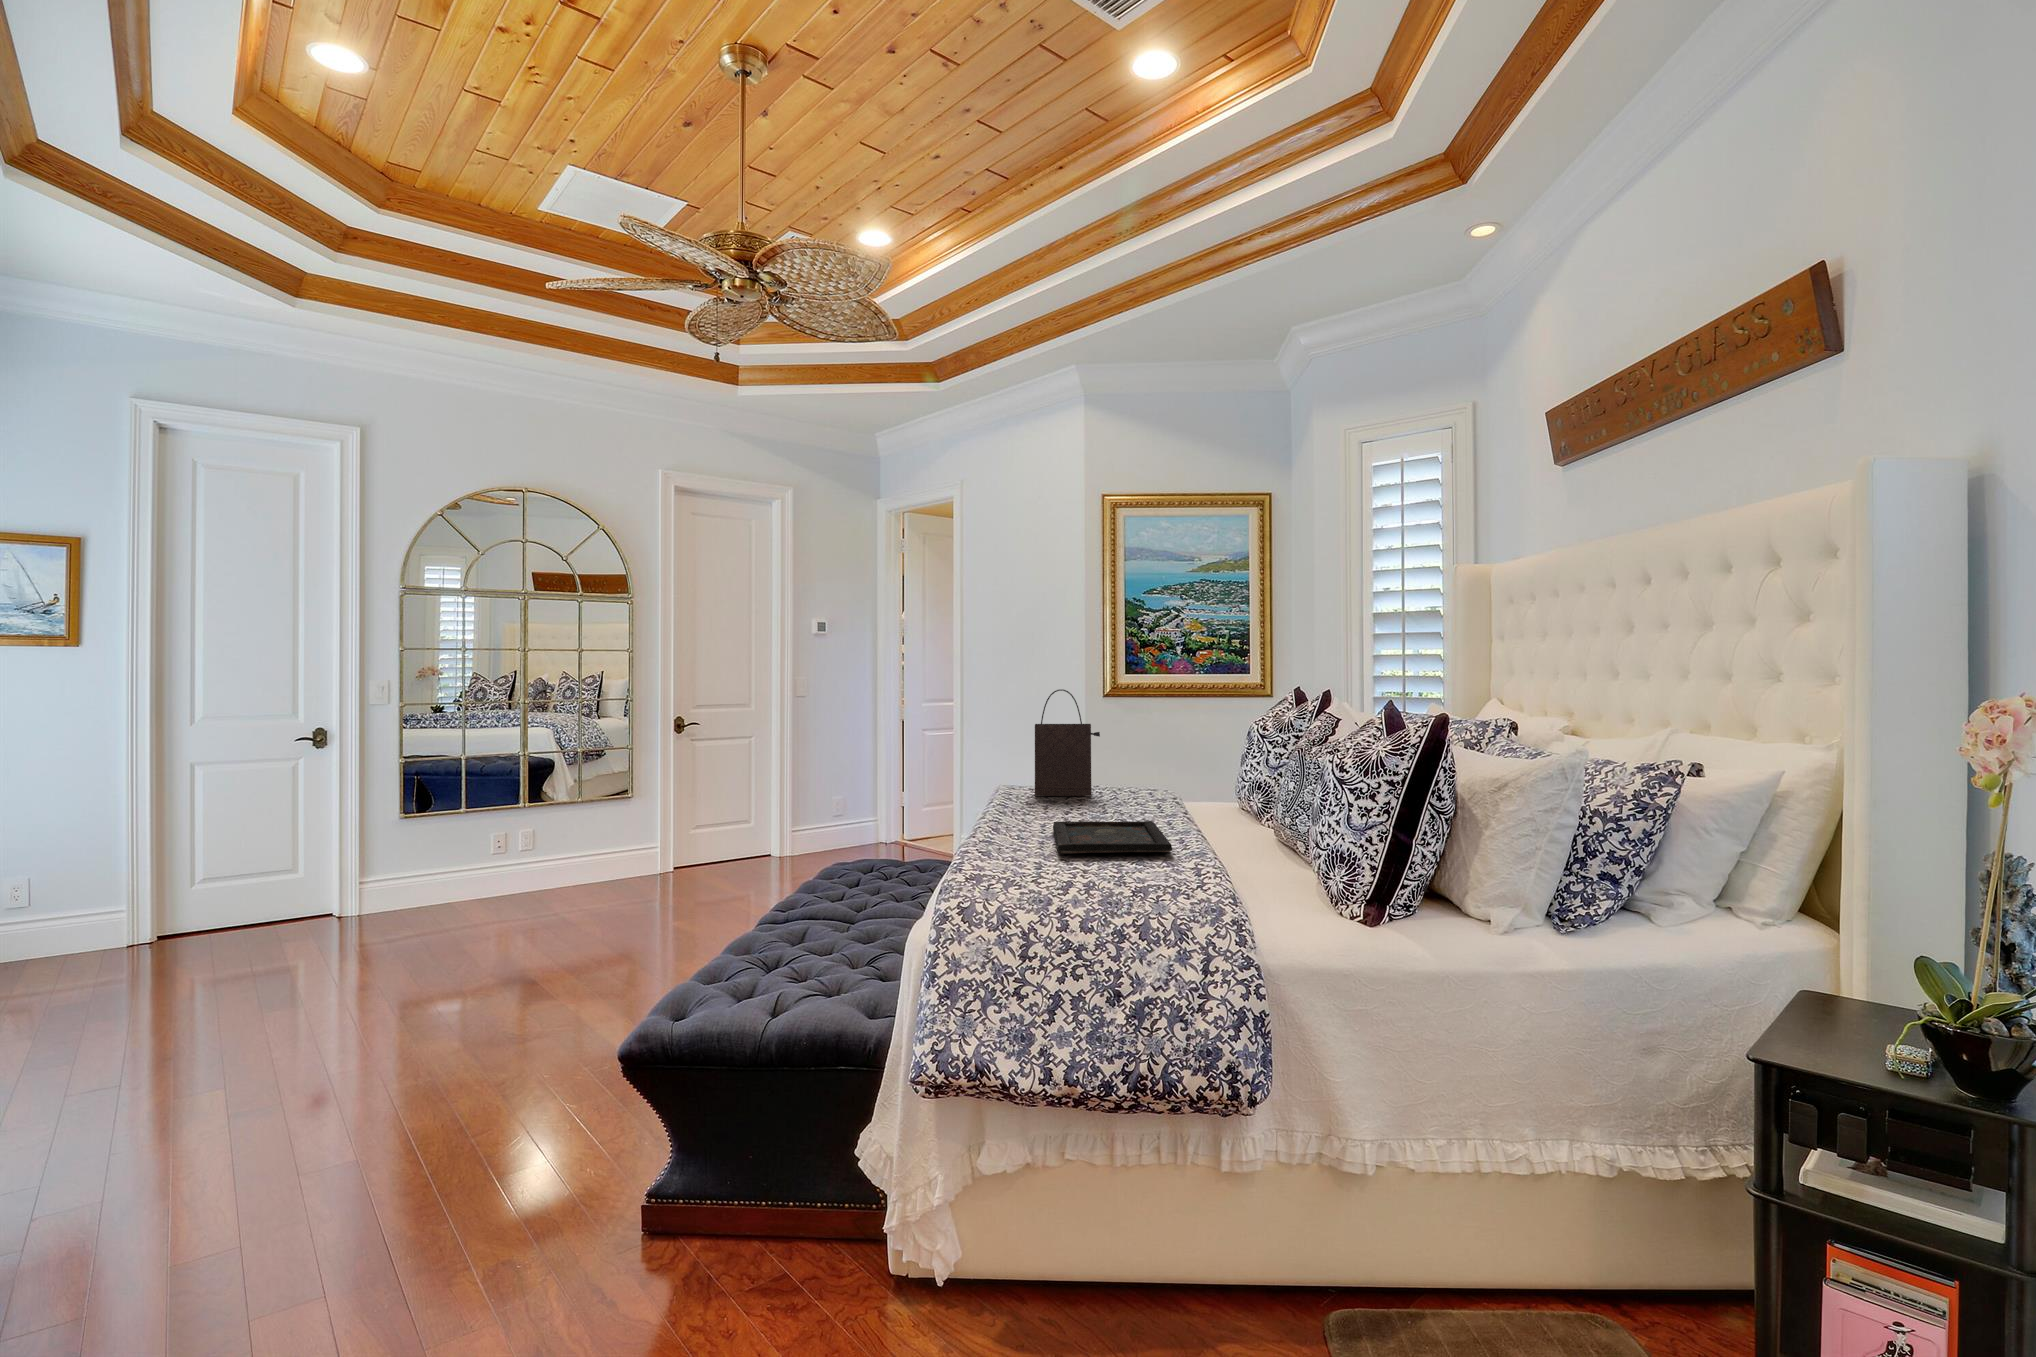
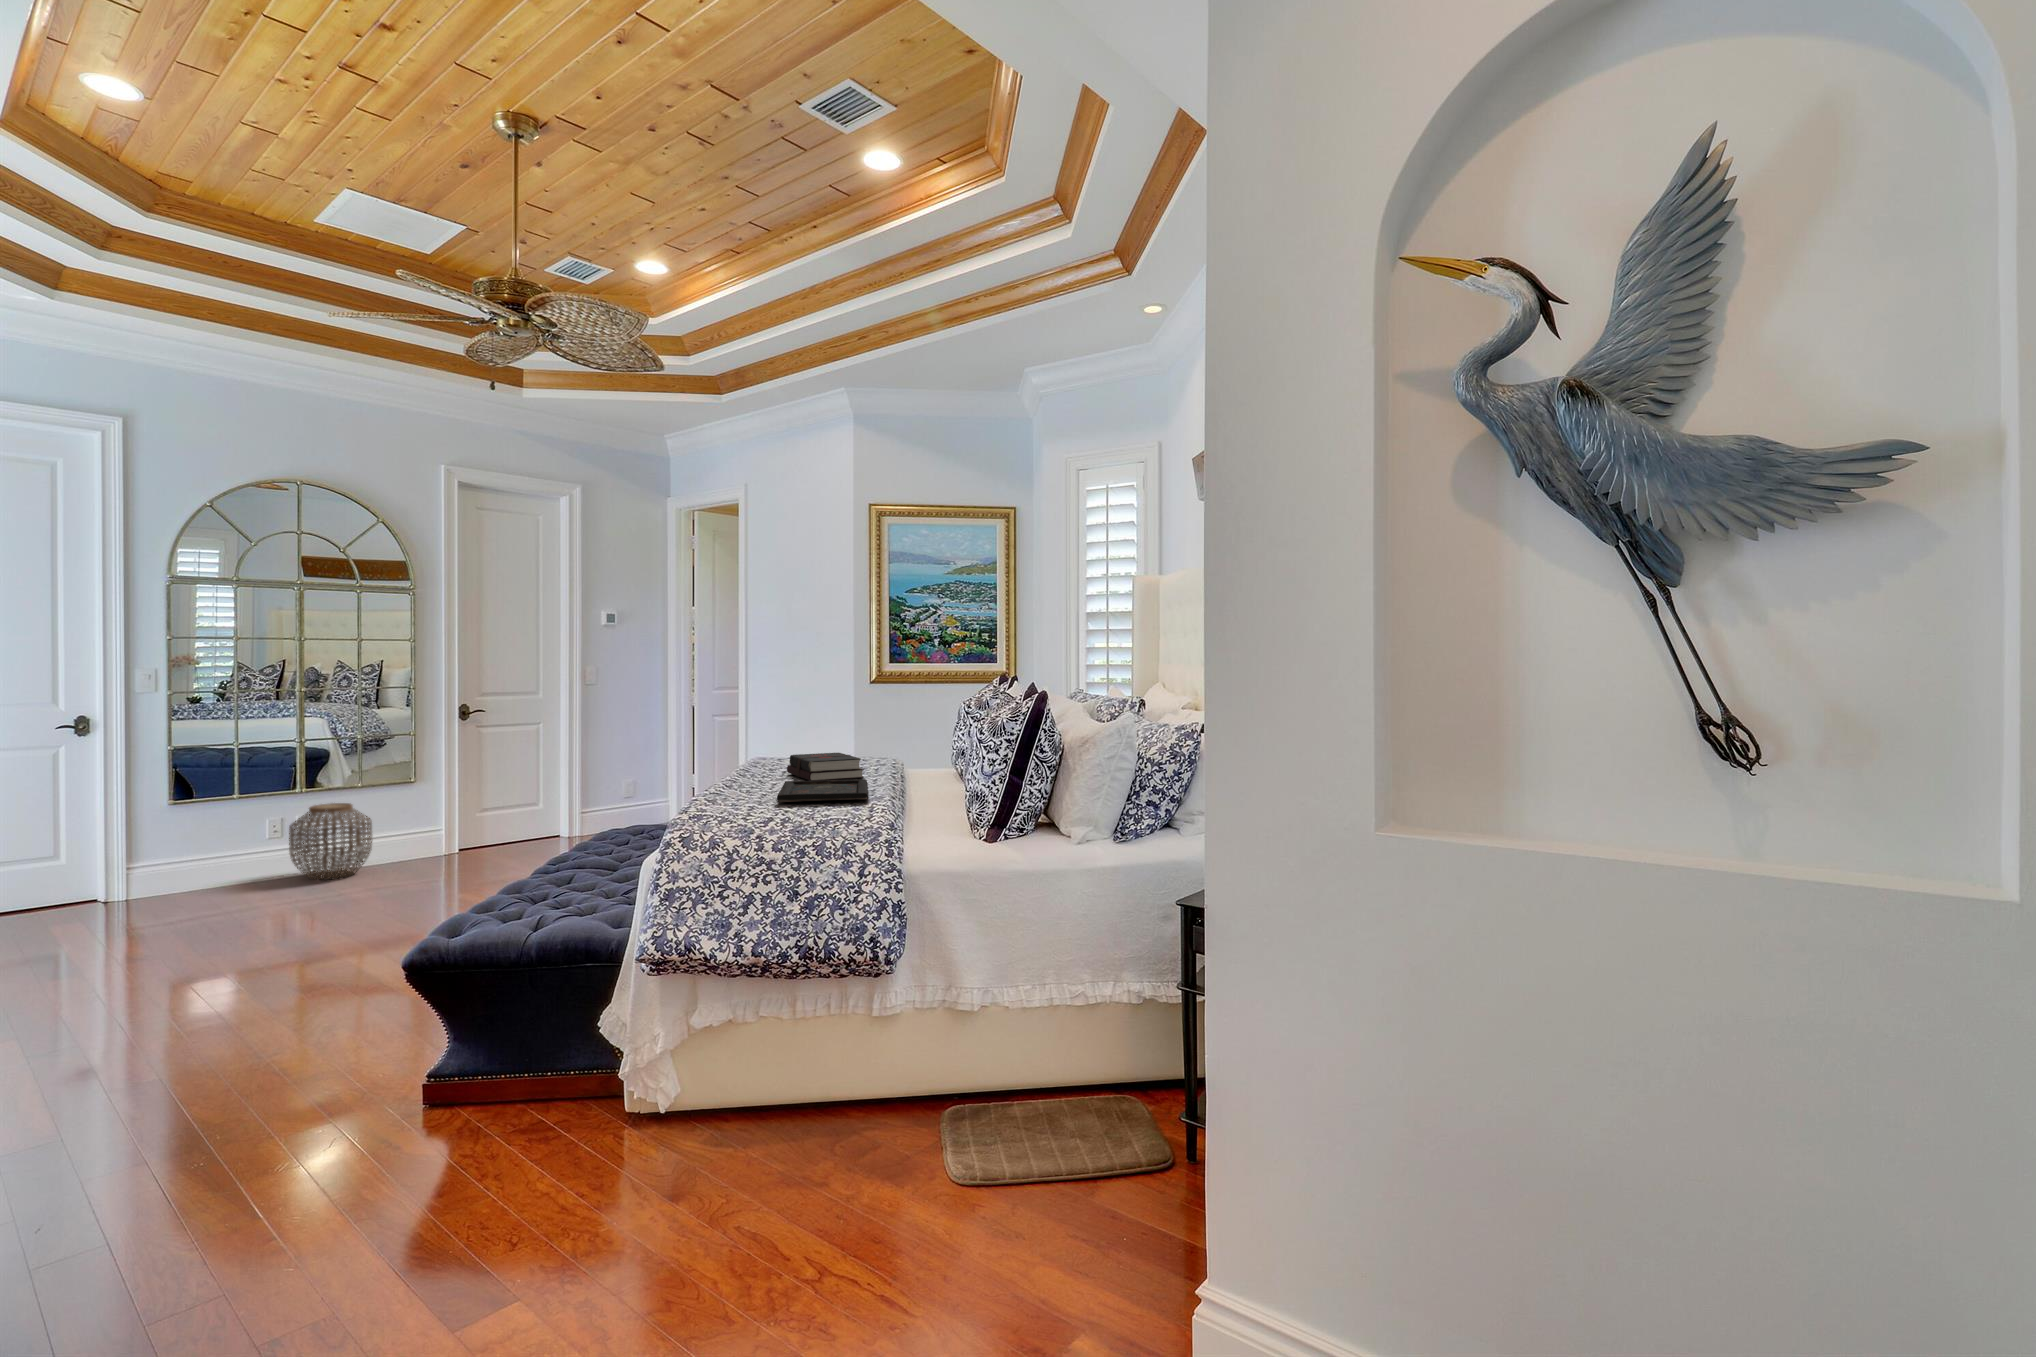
handbag: present [1035,689,1100,796] -> none [786,675,843,766]
hardback book: none [1043,783,1140,820] -> present [787,753,864,781]
woven basket: none [516,819,593,899] -> present [289,803,372,879]

